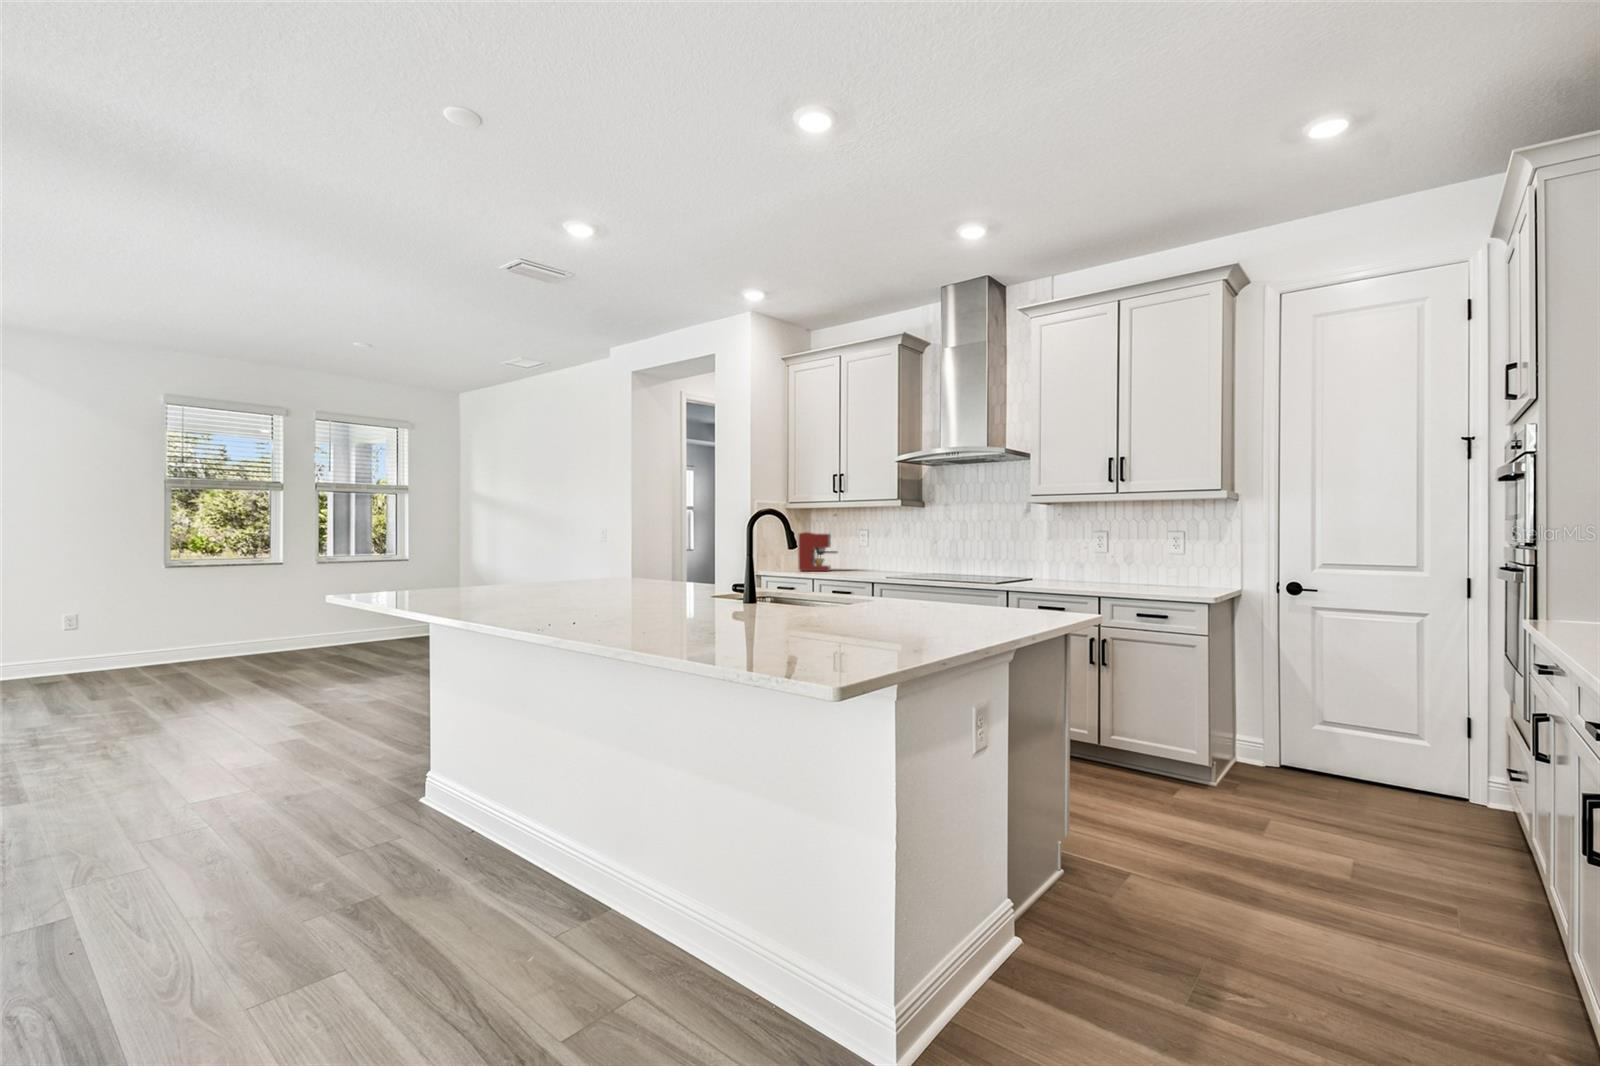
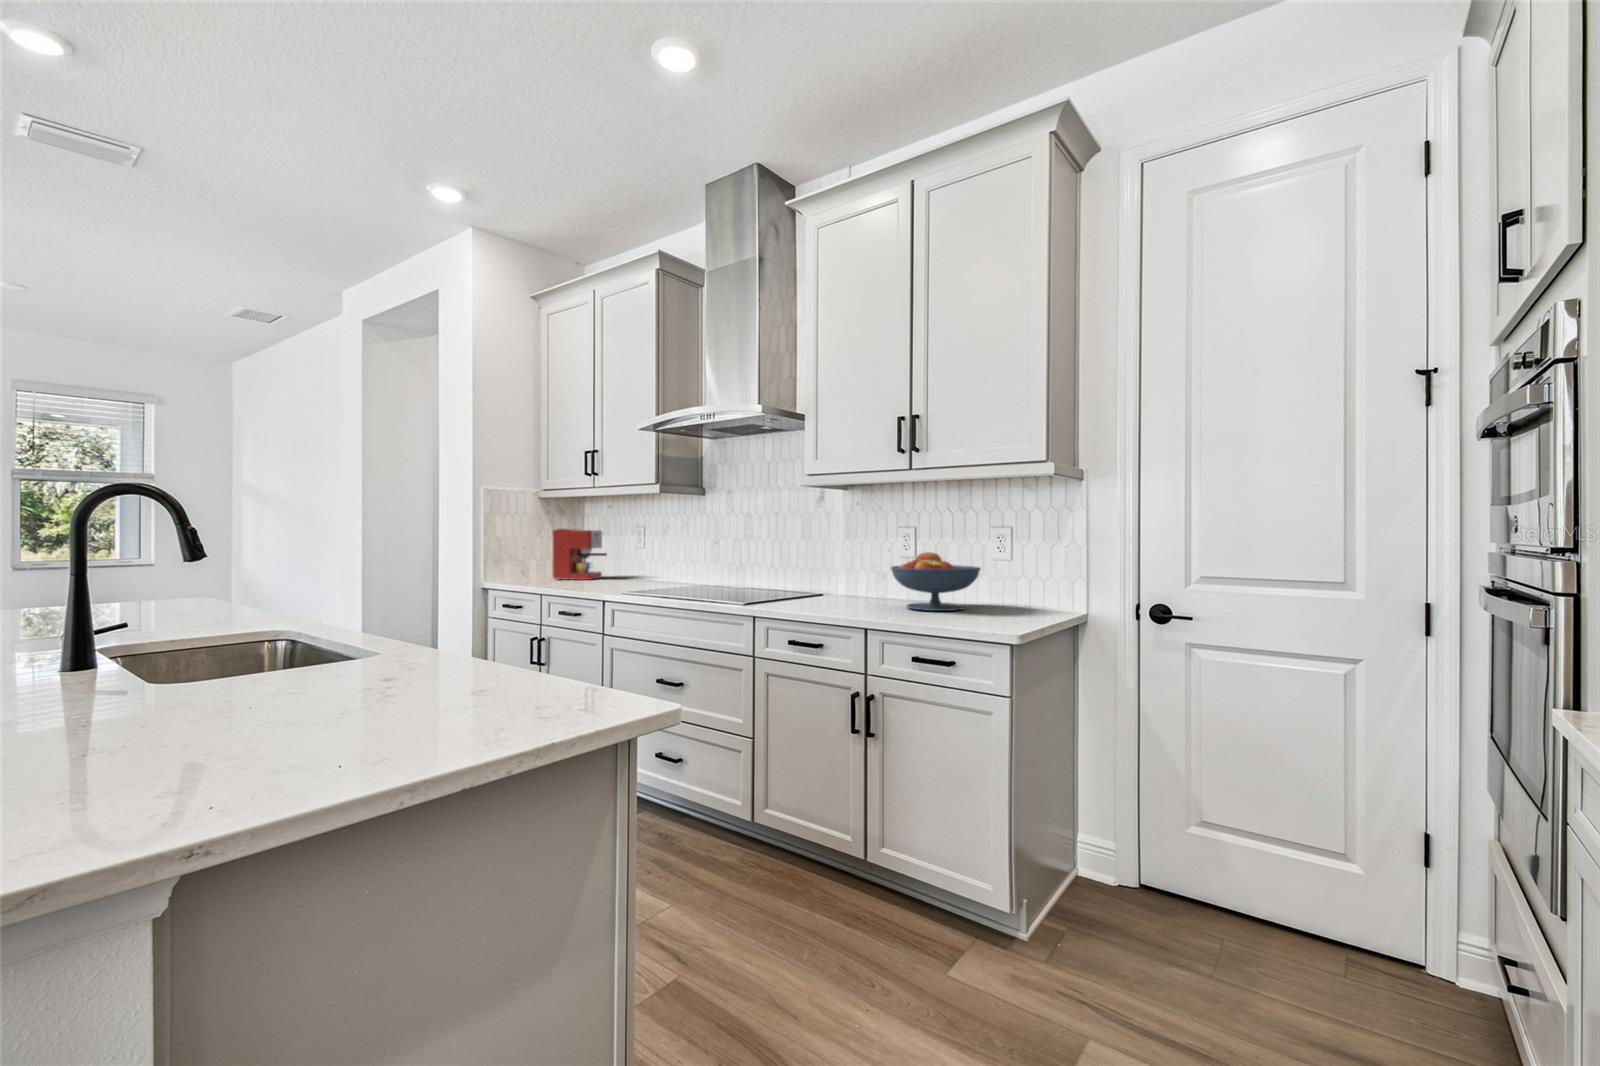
fruit bowl: none [1103,549,1168,587] -> present [891,552,981,611]

